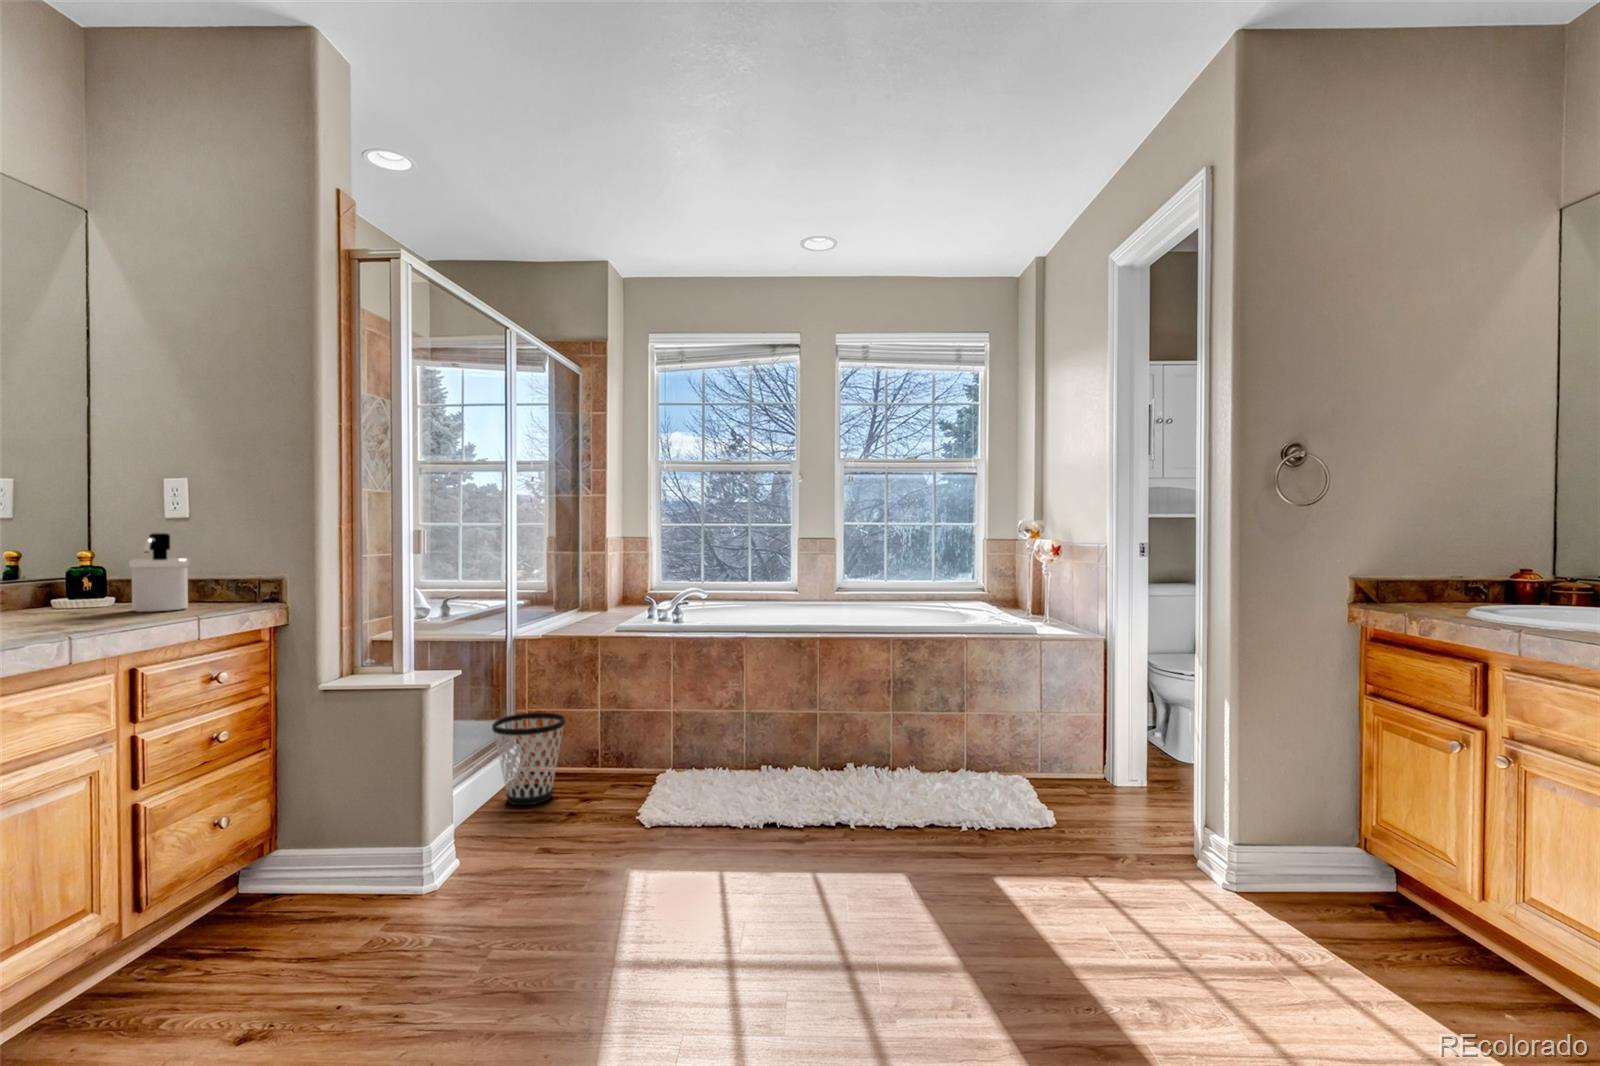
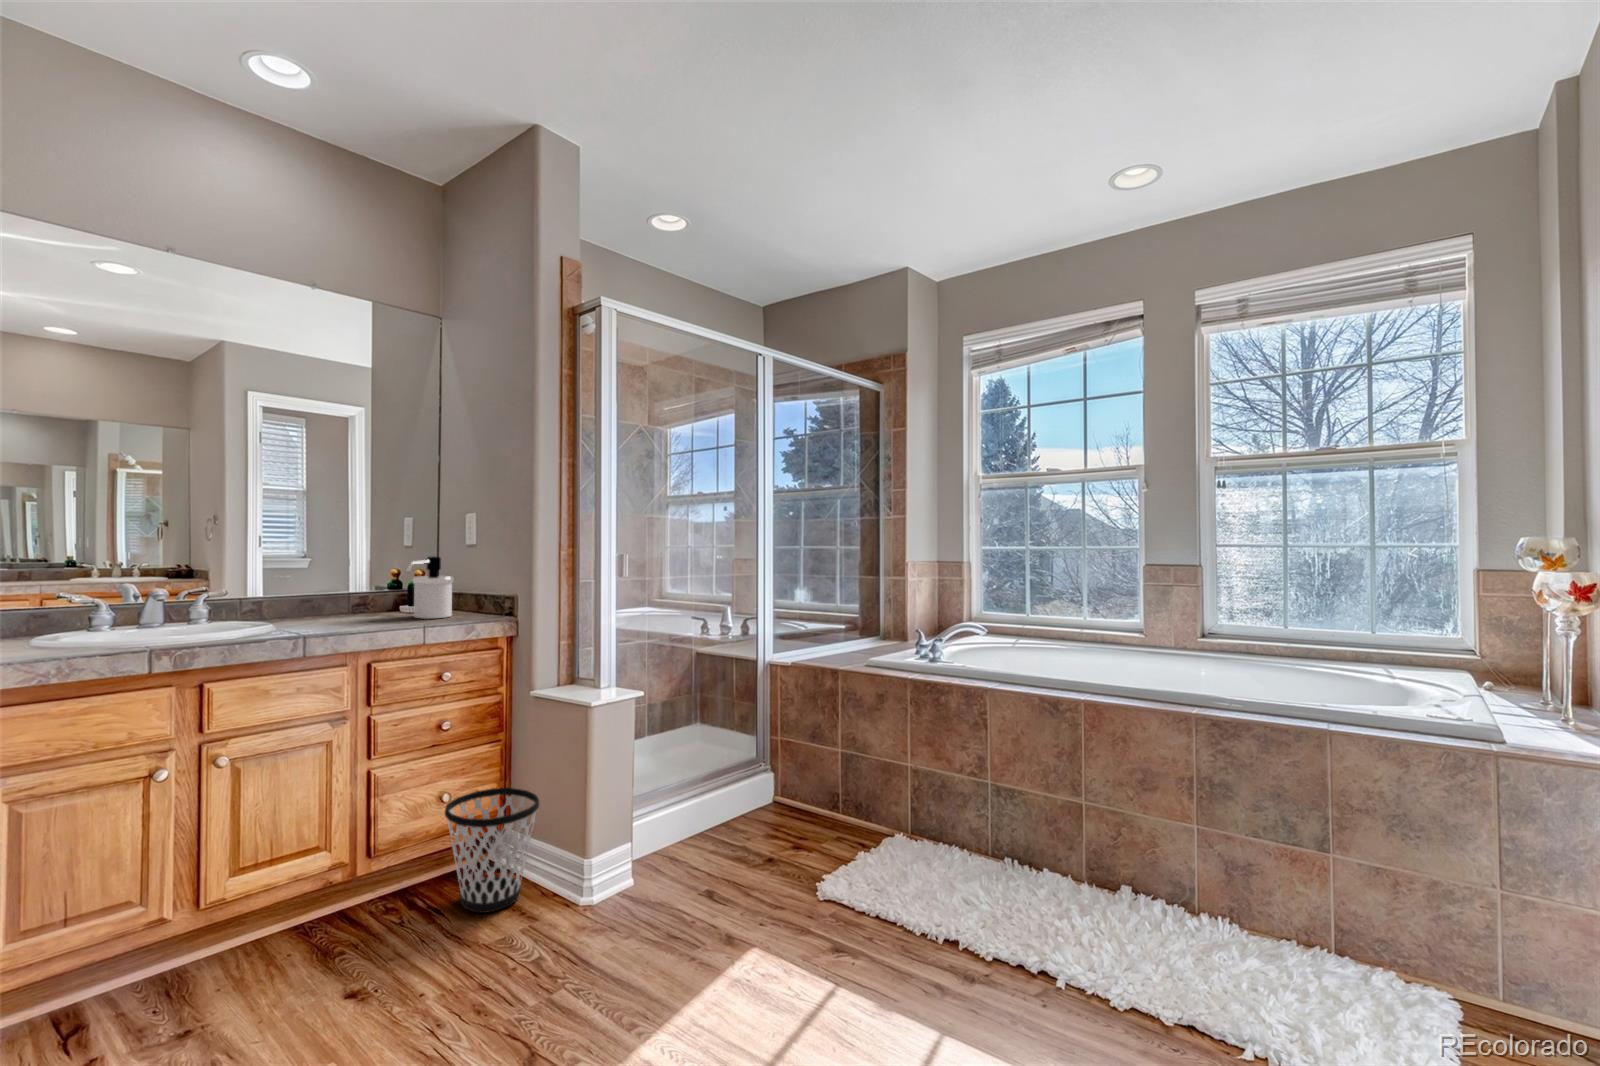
wastebasket: present [492,713,565,805] -> present [445,788,539,913]

